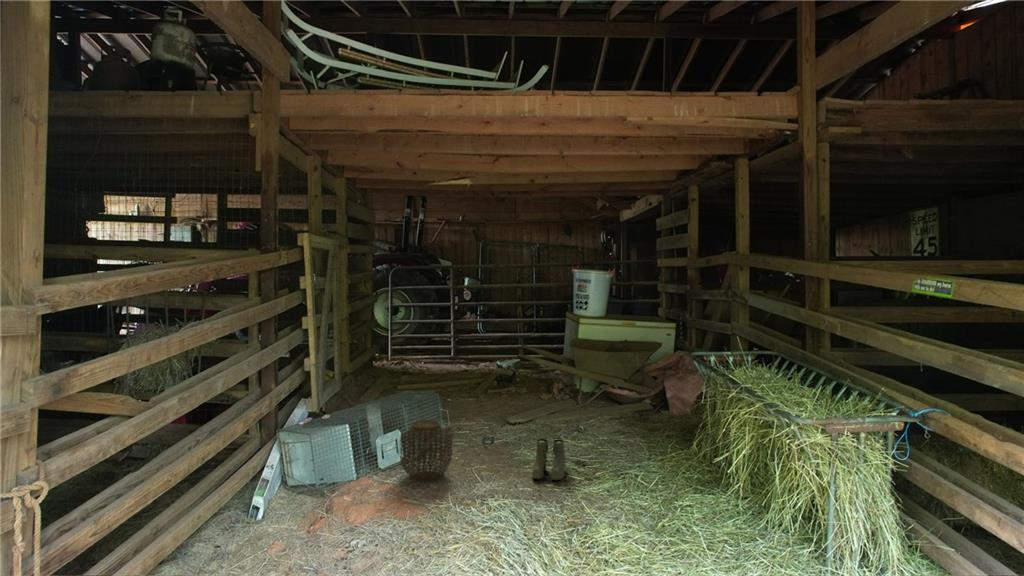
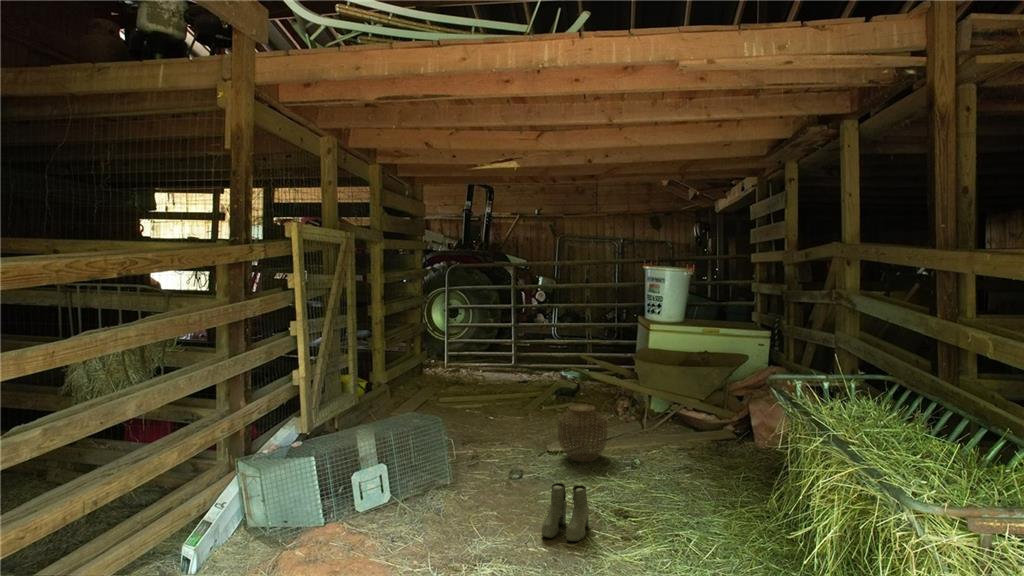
woven basket: present [400,420,452,482] -> present [558,404,607,462]

